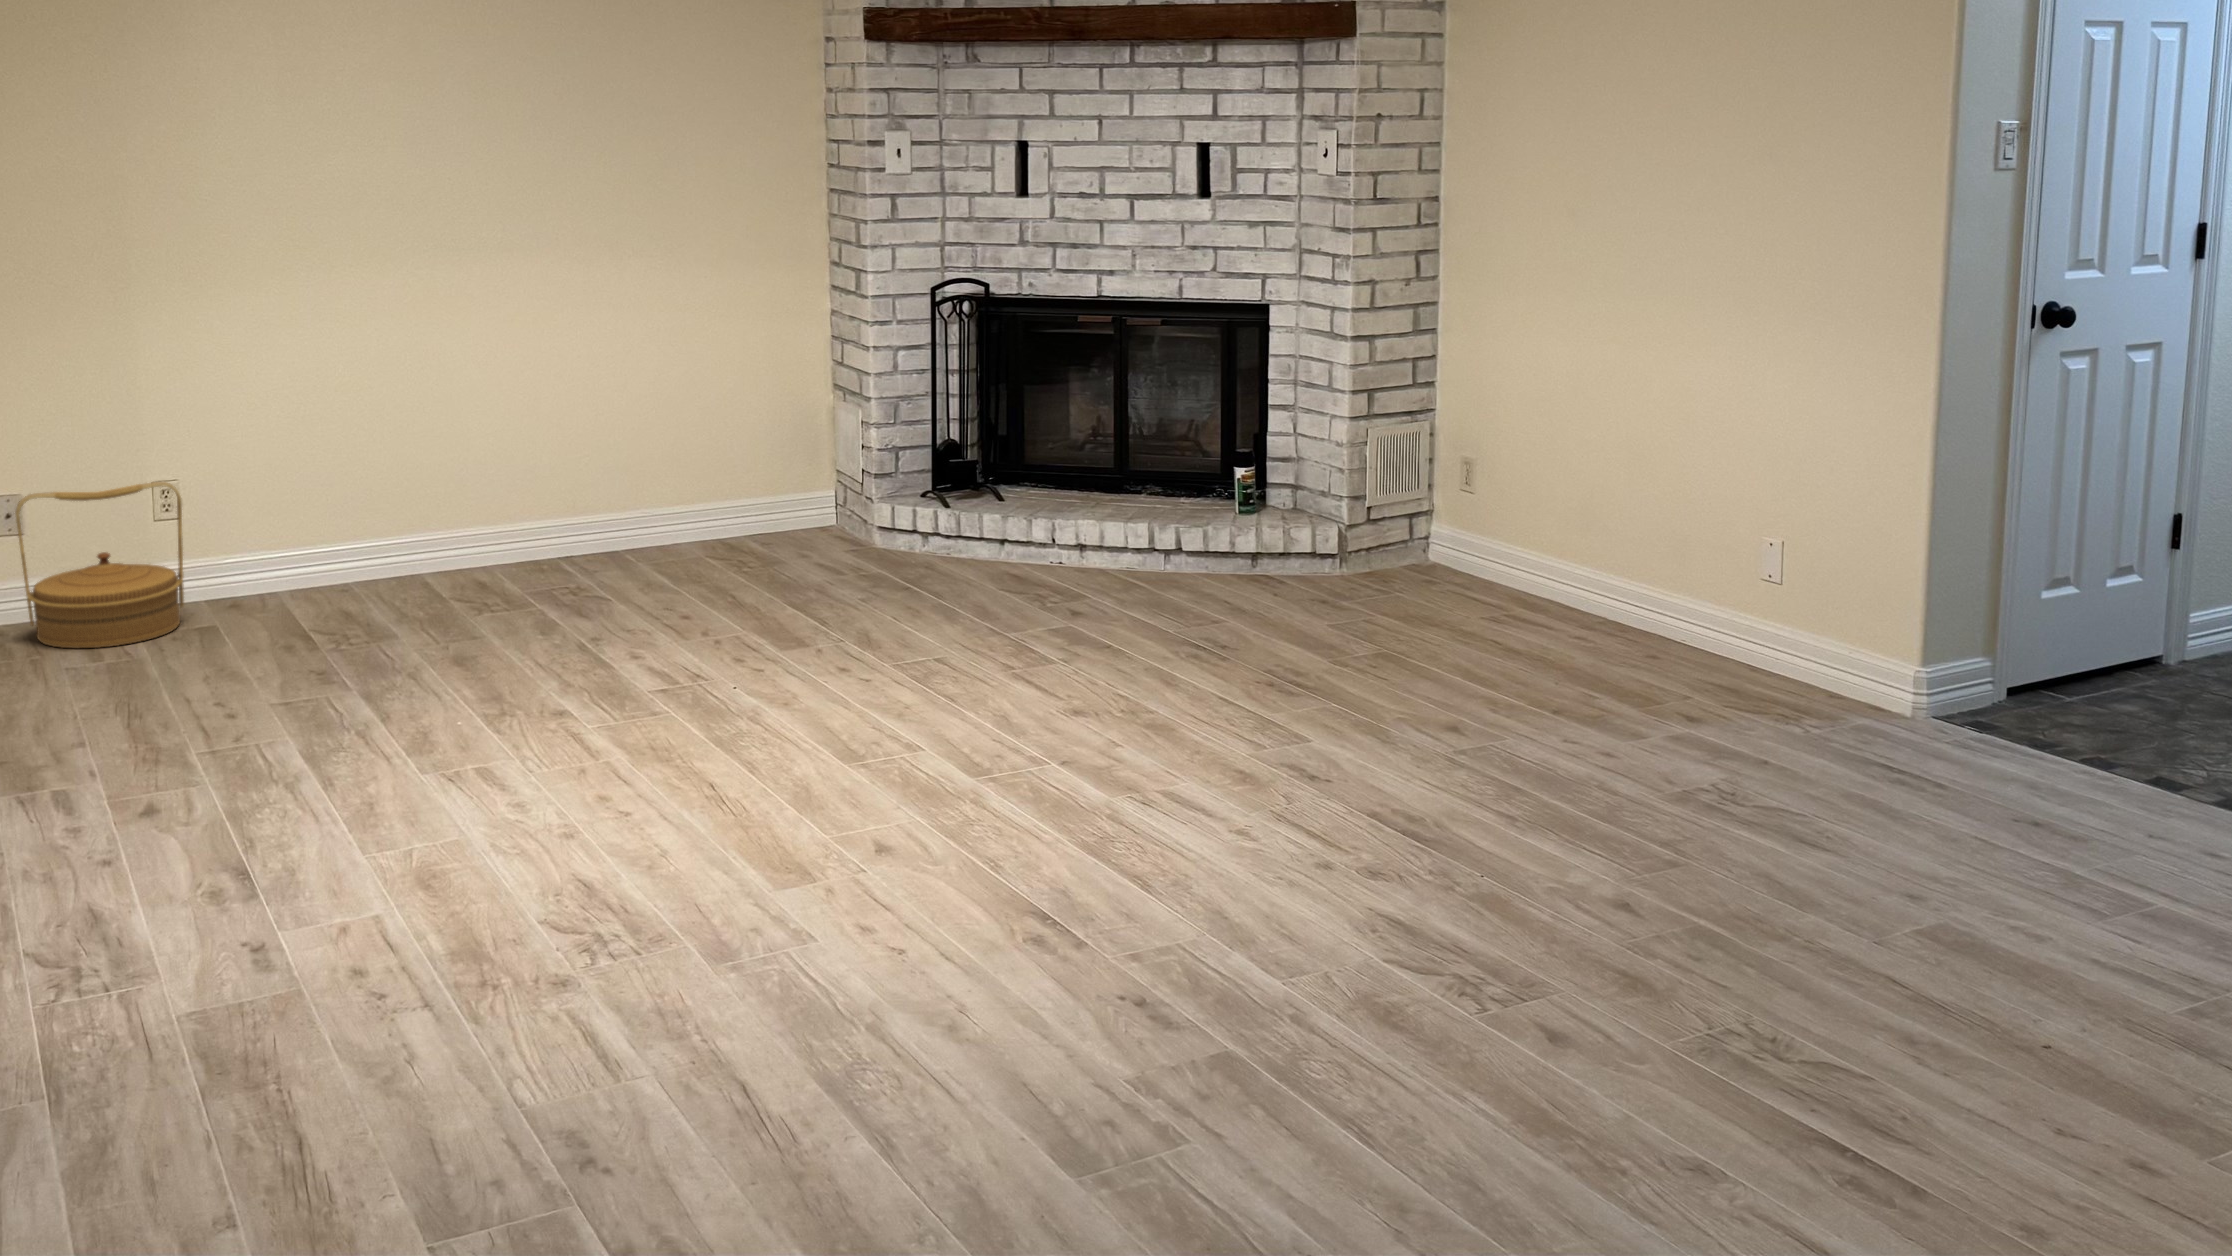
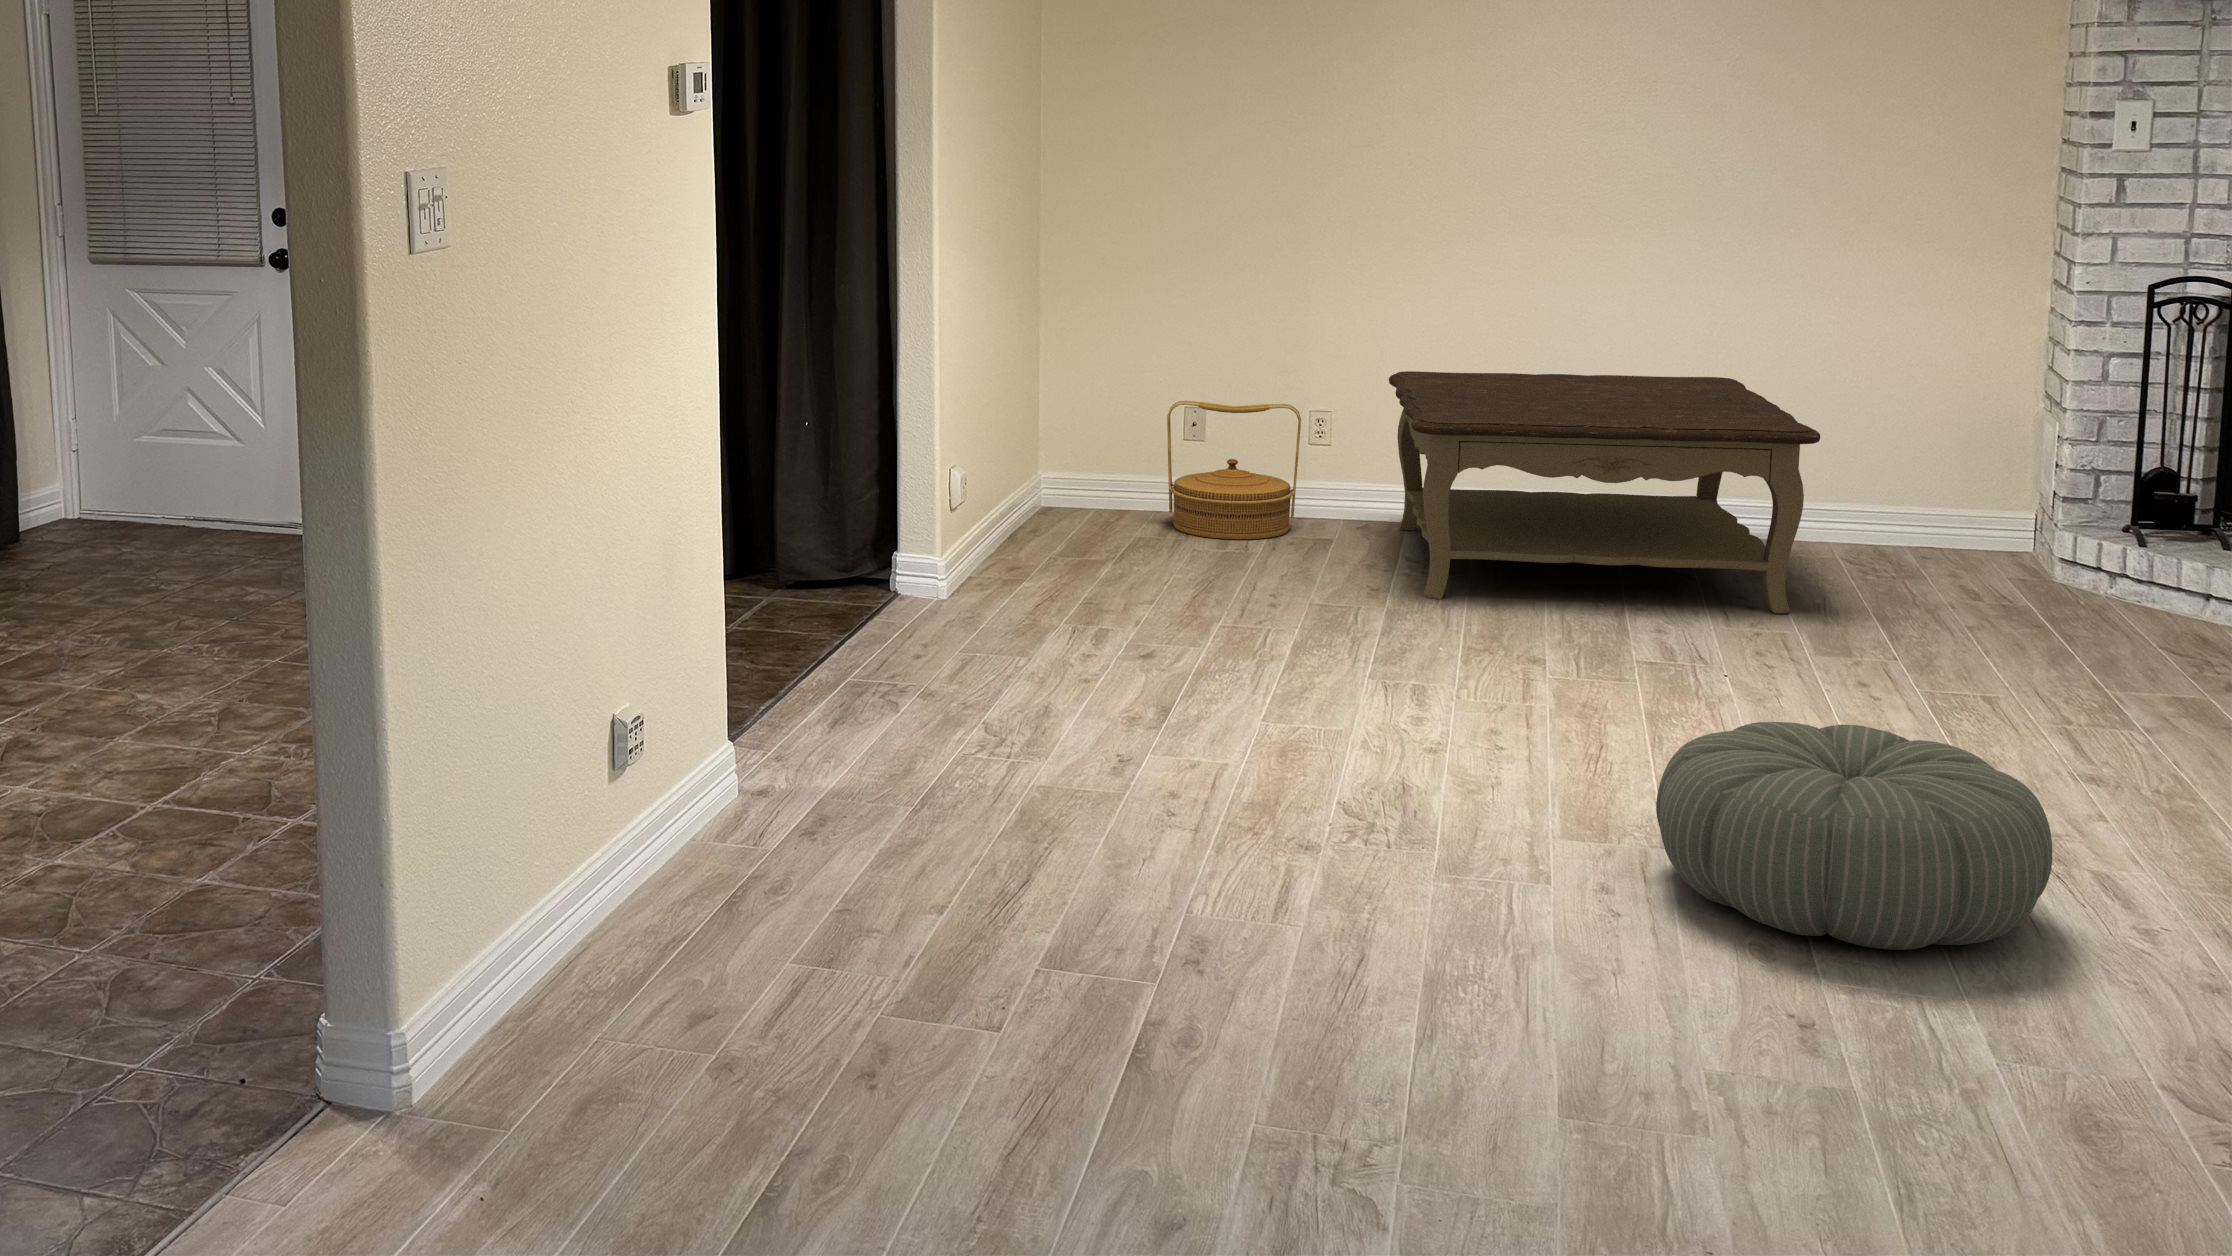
coffee table: none [270,400,726,673] -> present [1389,371,1821,613]
pouf: none [794,735,1129,953] -> present [1656,722,2052,950]

